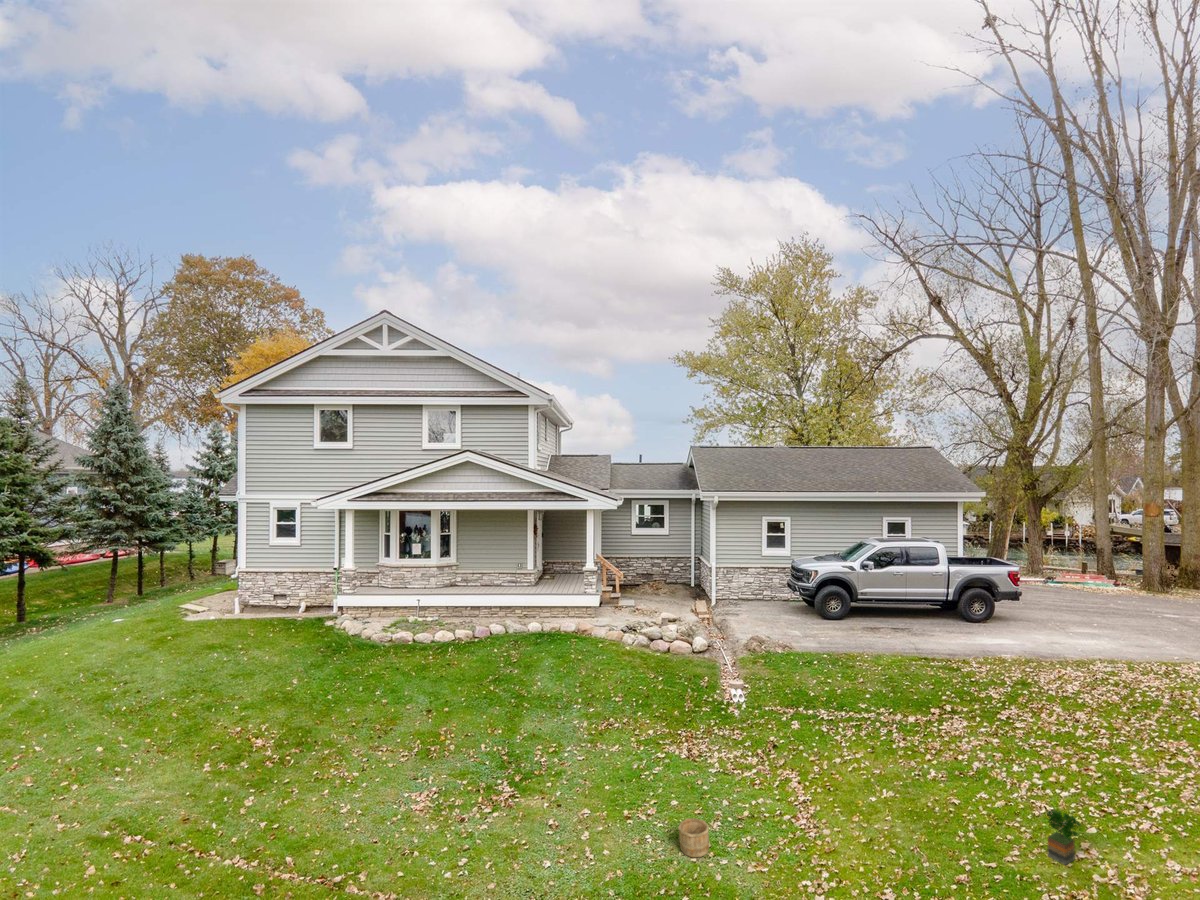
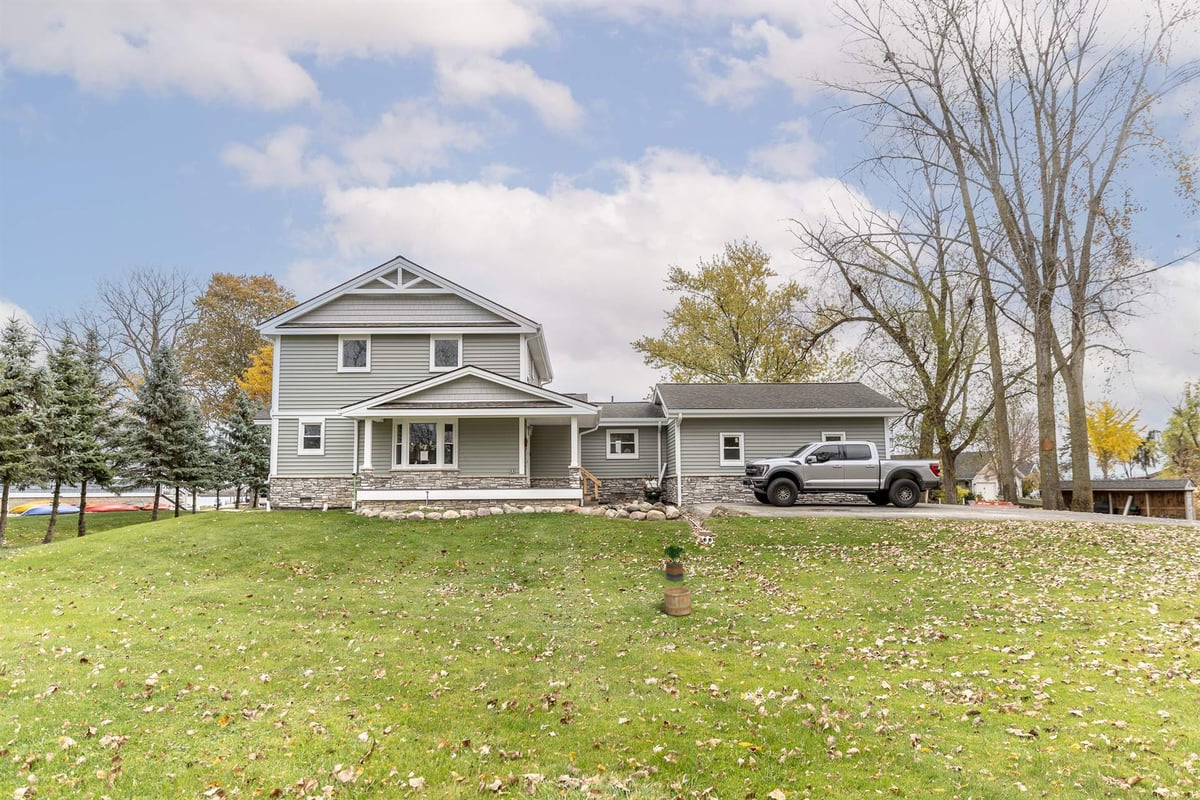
potted tree: present [1047,810,1081,865] -> present [664,546,686,581]

